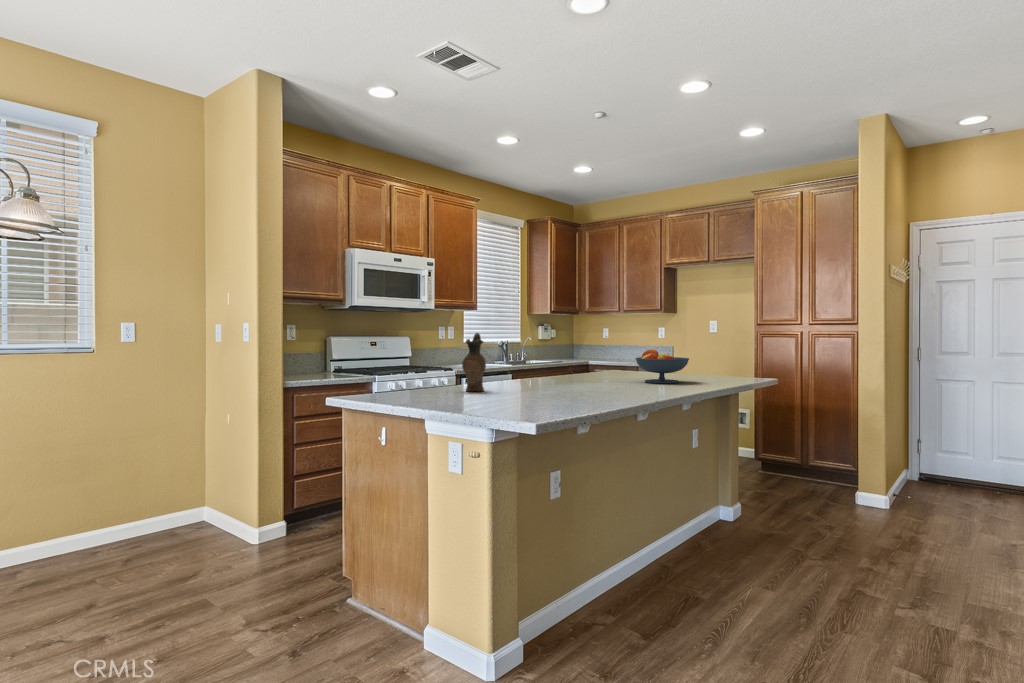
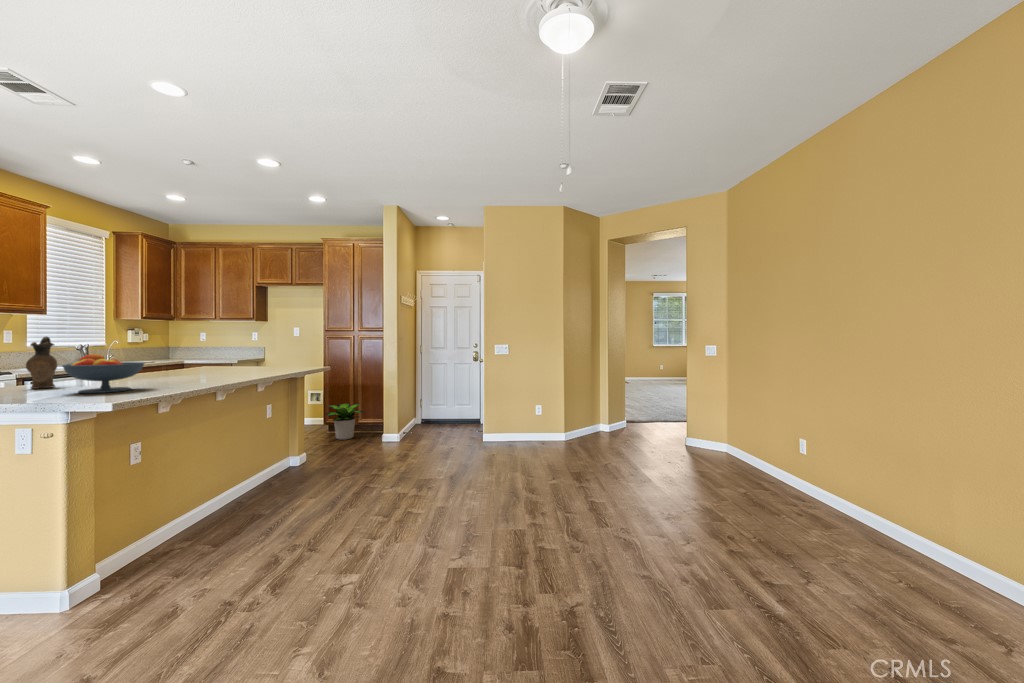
fruit bowl: present [635,349,689,383] -> present [62,354,145,393]
potted plant: none [761,435,830,493] -> present [326,403,364,440]

